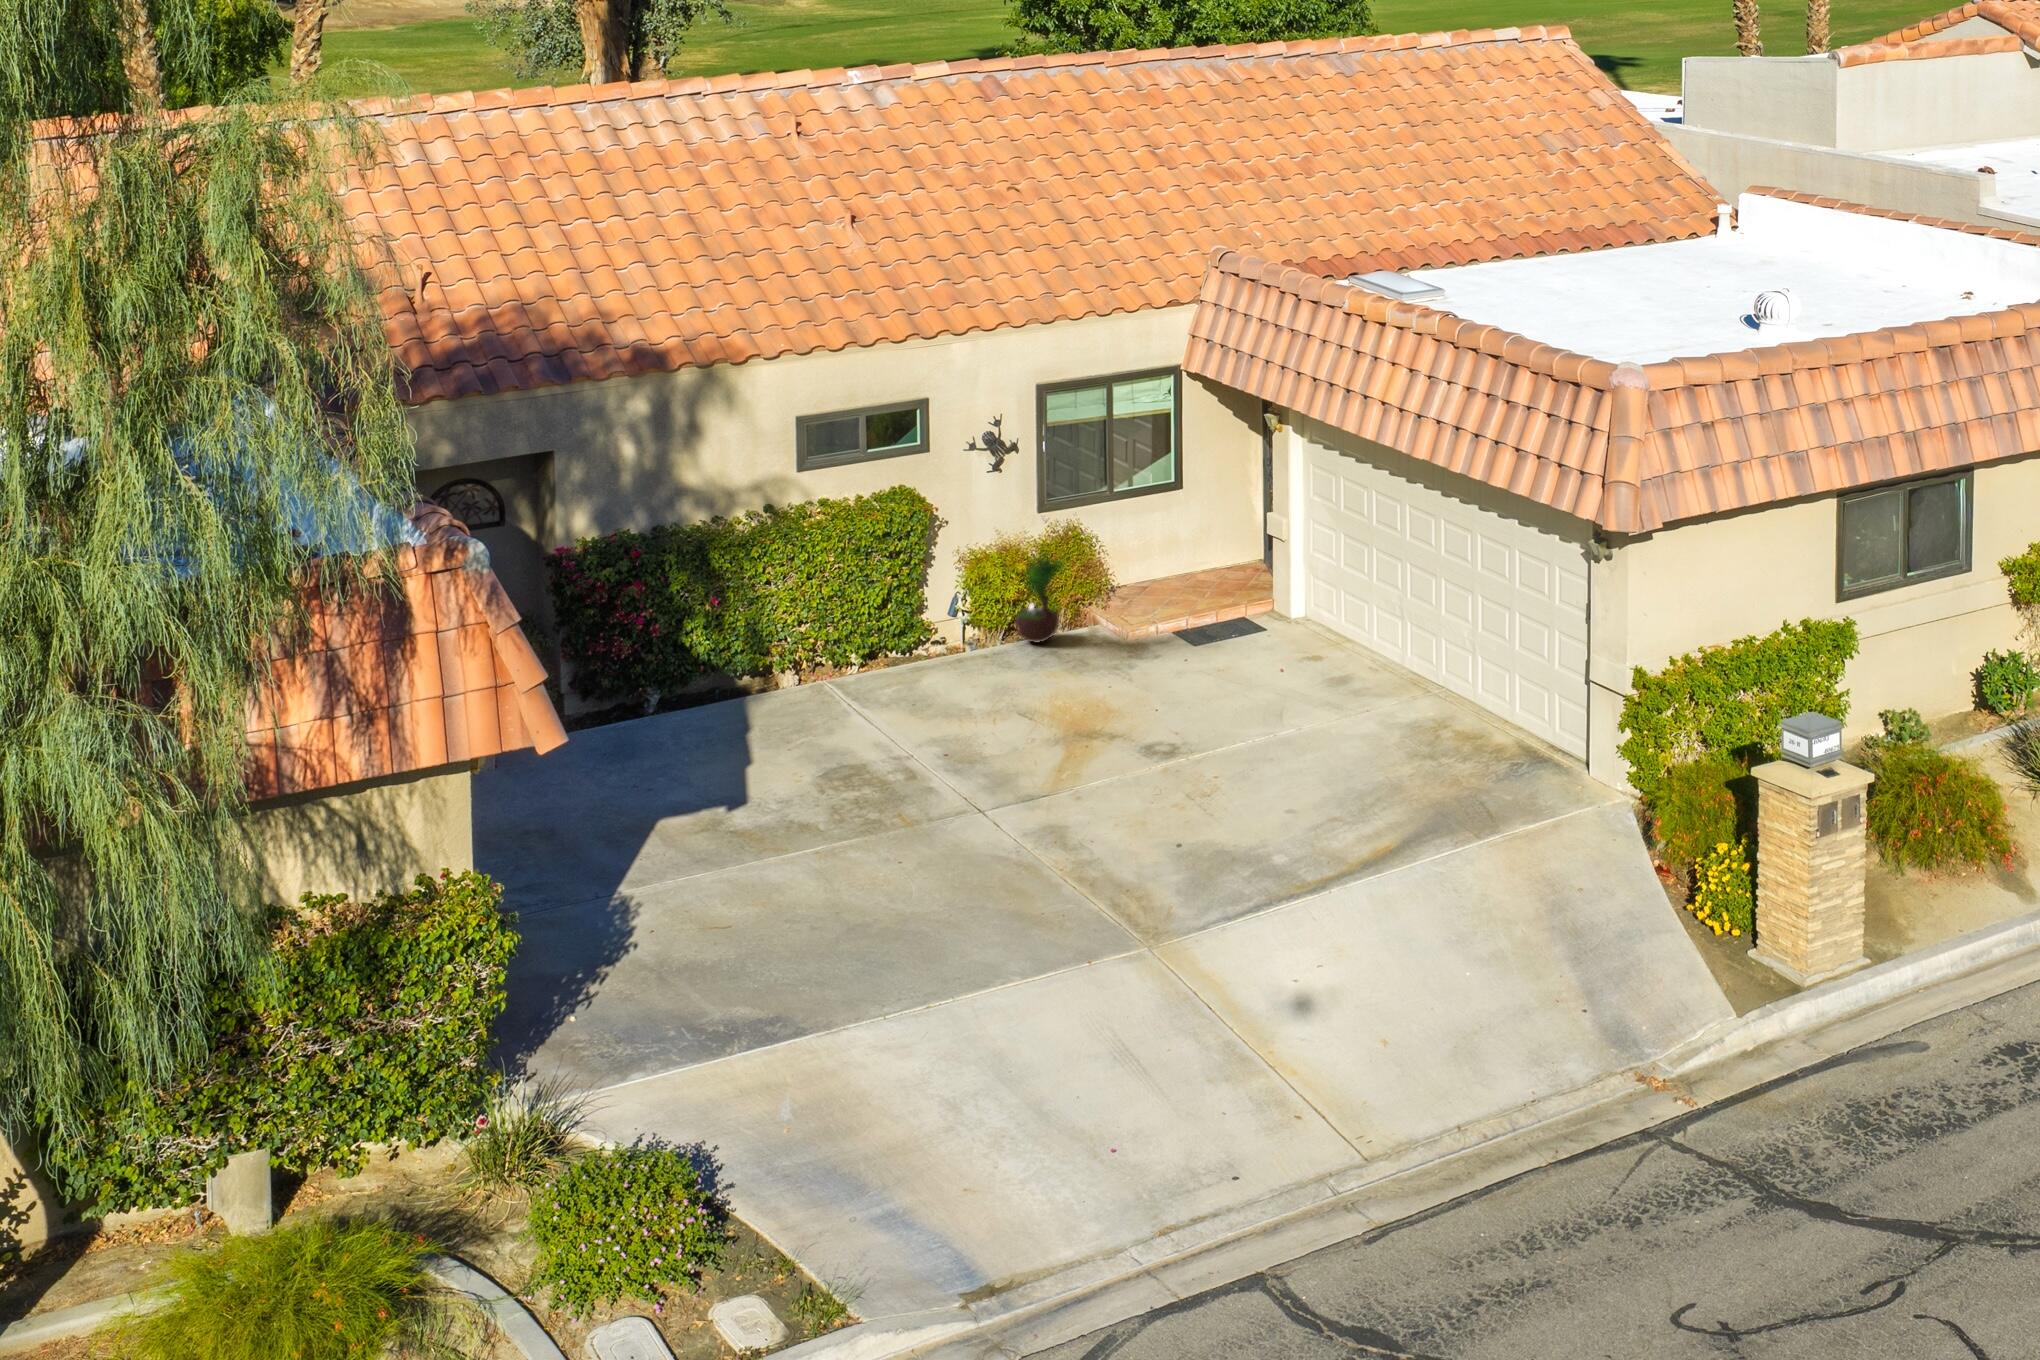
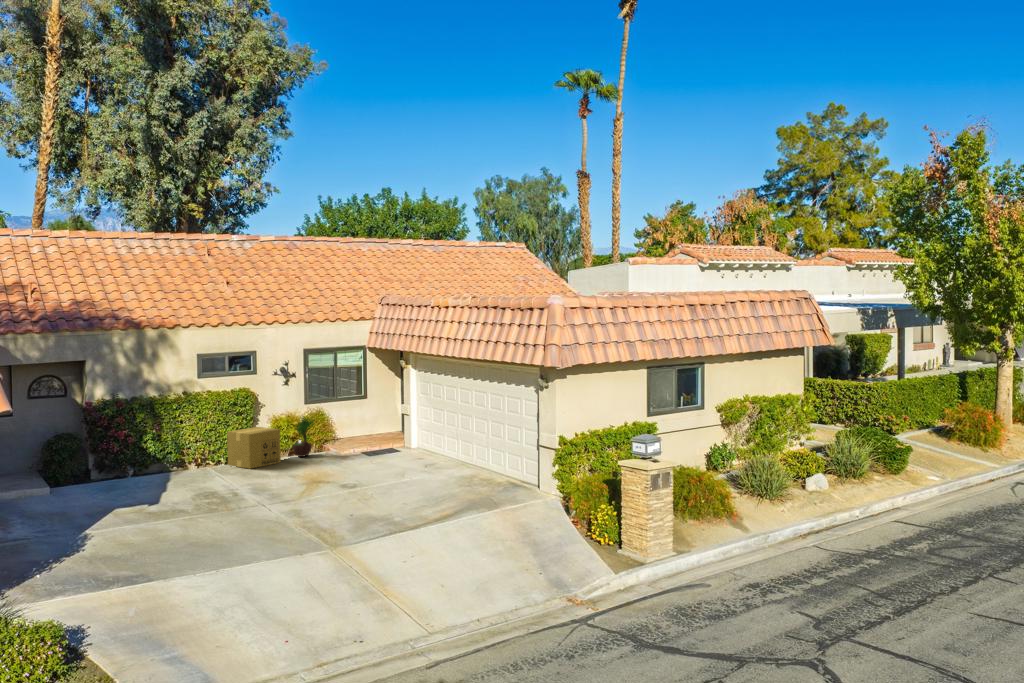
cardboard box: none [869,575,992,684] -> present [227,427,281,469]

